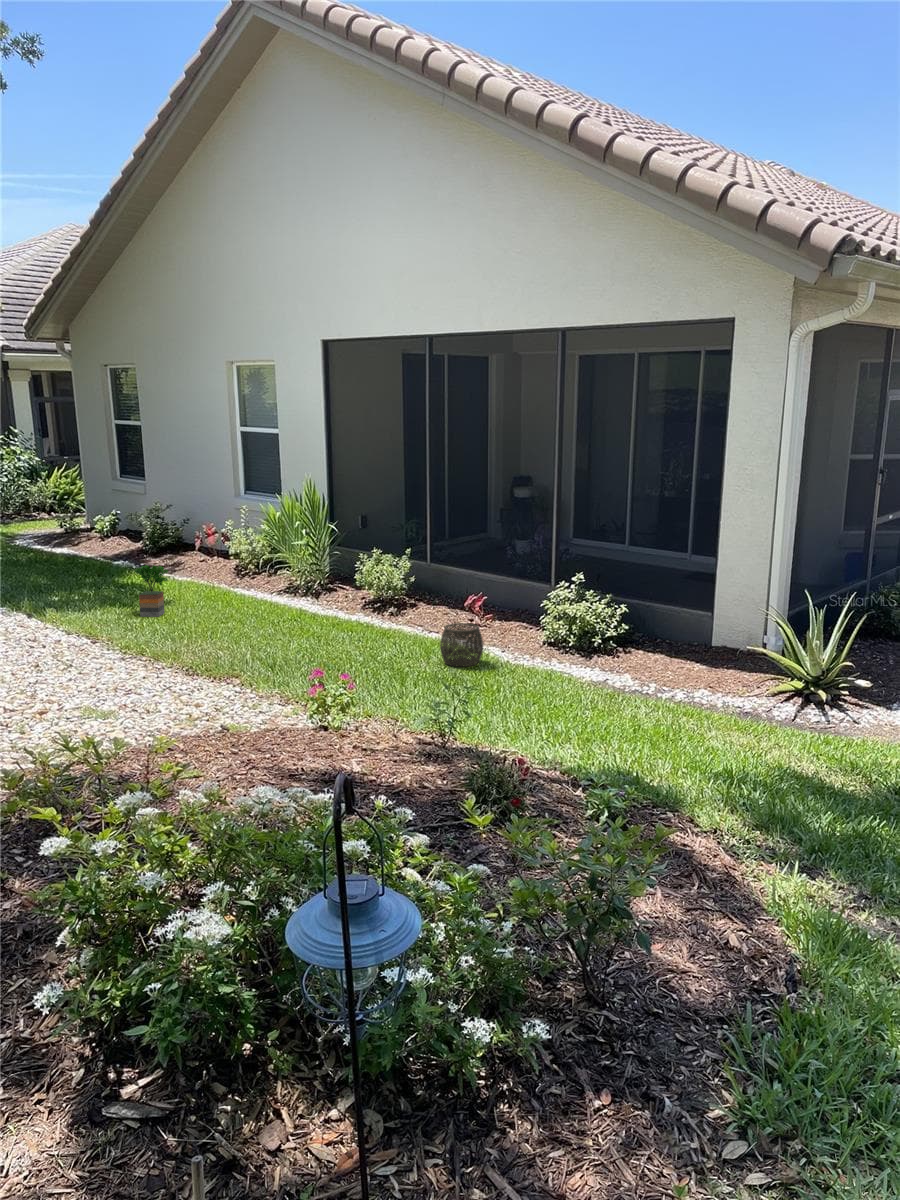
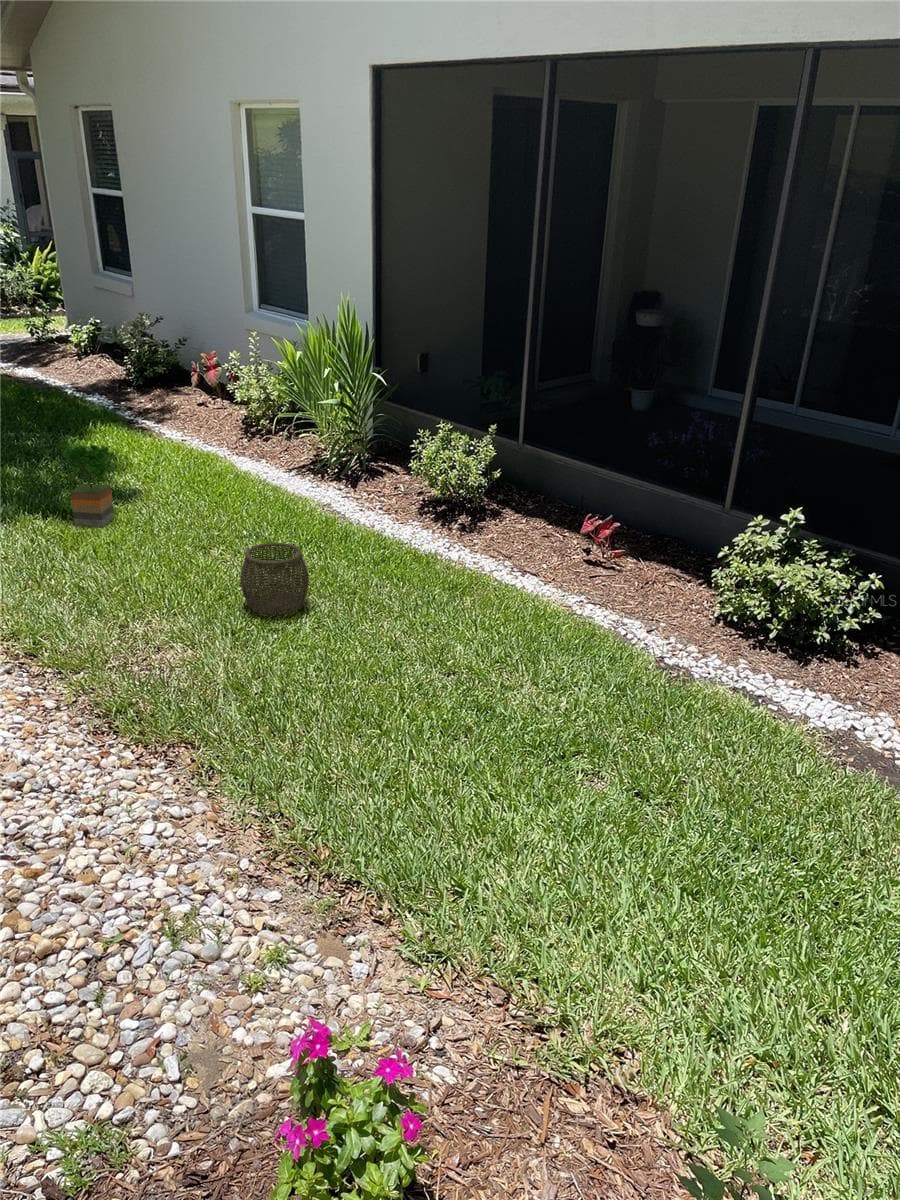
woven basket: present [440,623,483,667] -> present [240,543,309,615]

